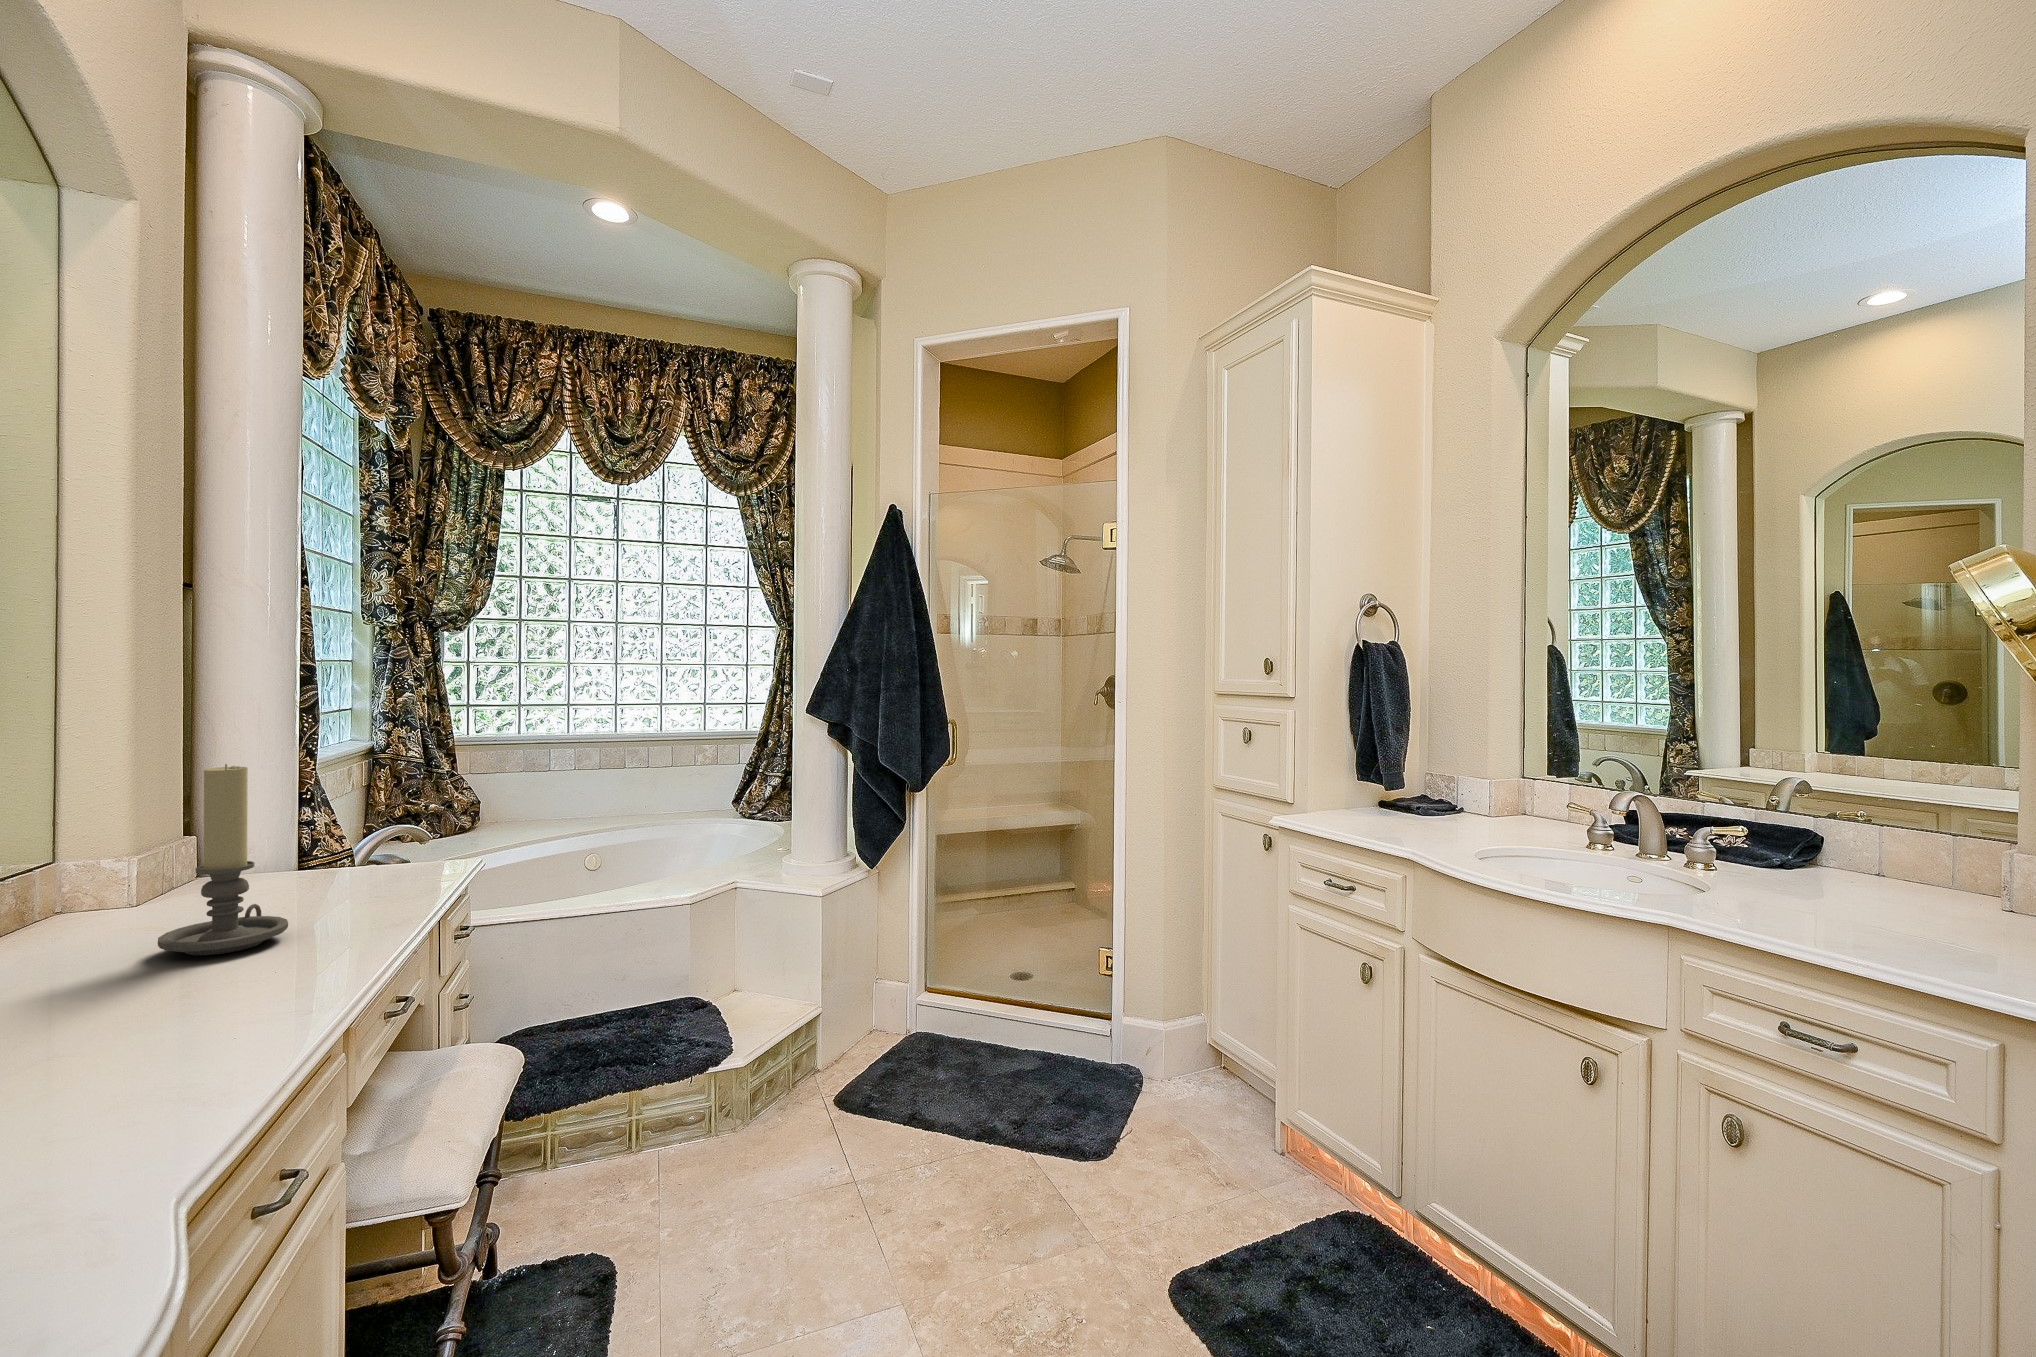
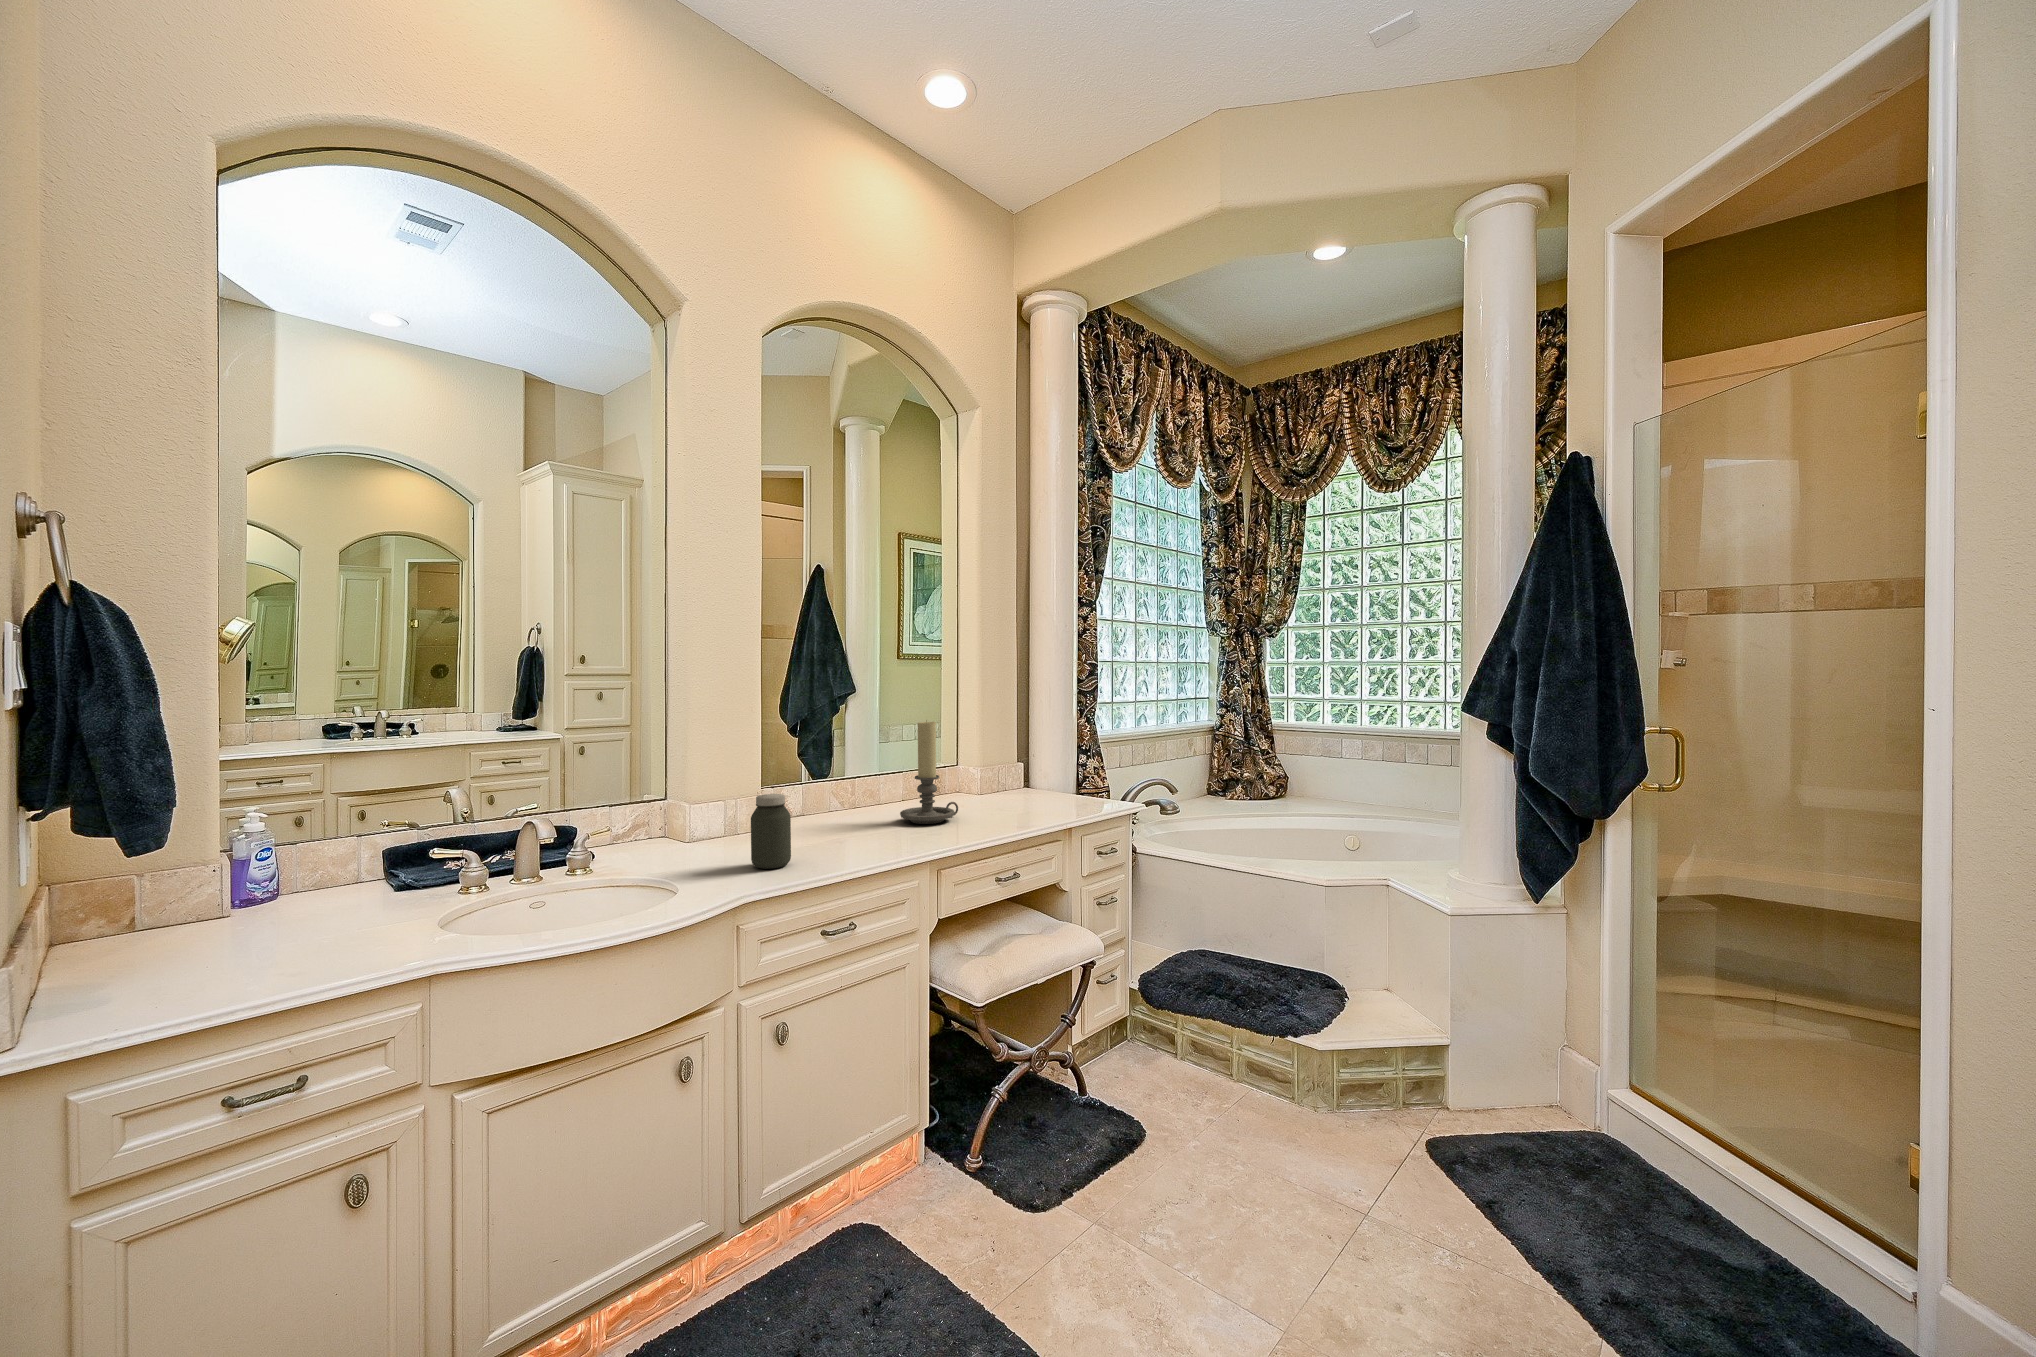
jar: none [108,931,218,1098] -> present [751,794,791,869]

